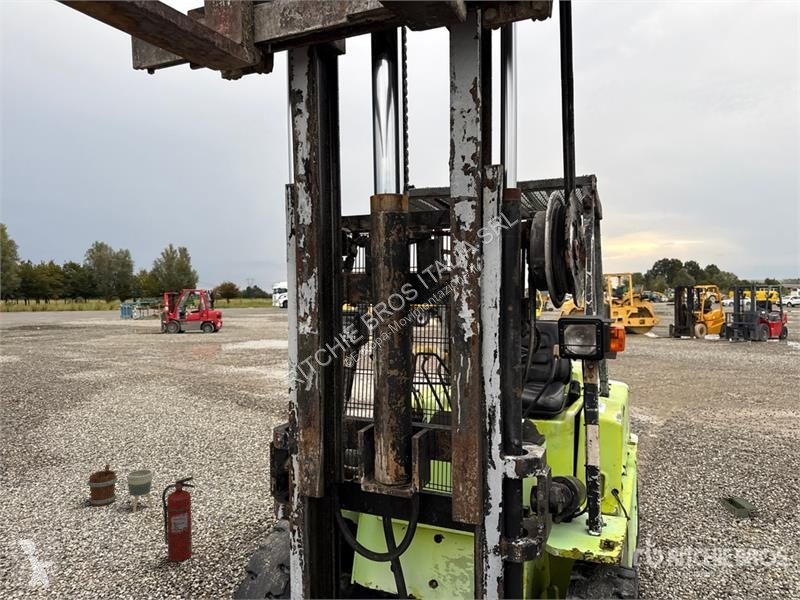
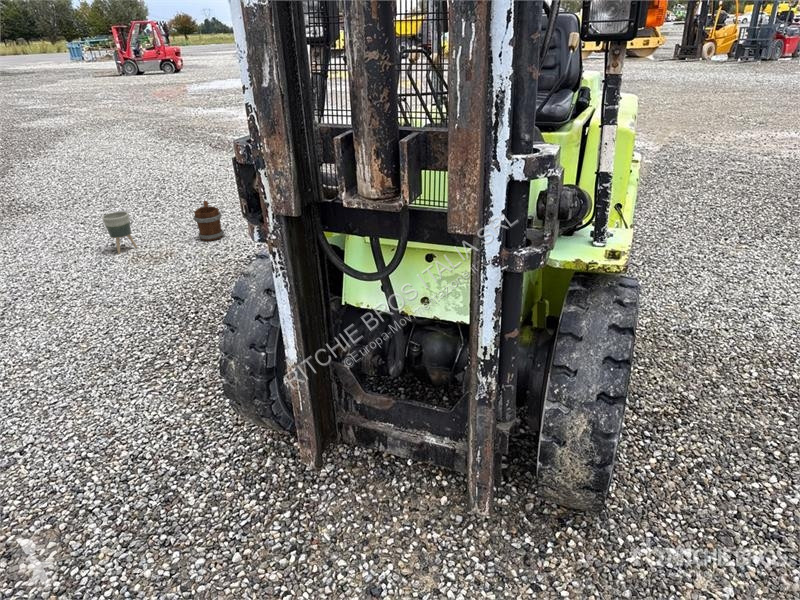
bucket: present [87,464,118,506] -> present [193,201,224,241]
fire extinguisher: present [162,477,194,561] -> none [139,214,183,296]
toolbox: present [722,498,758,517] -> none [712,215,749,233]

